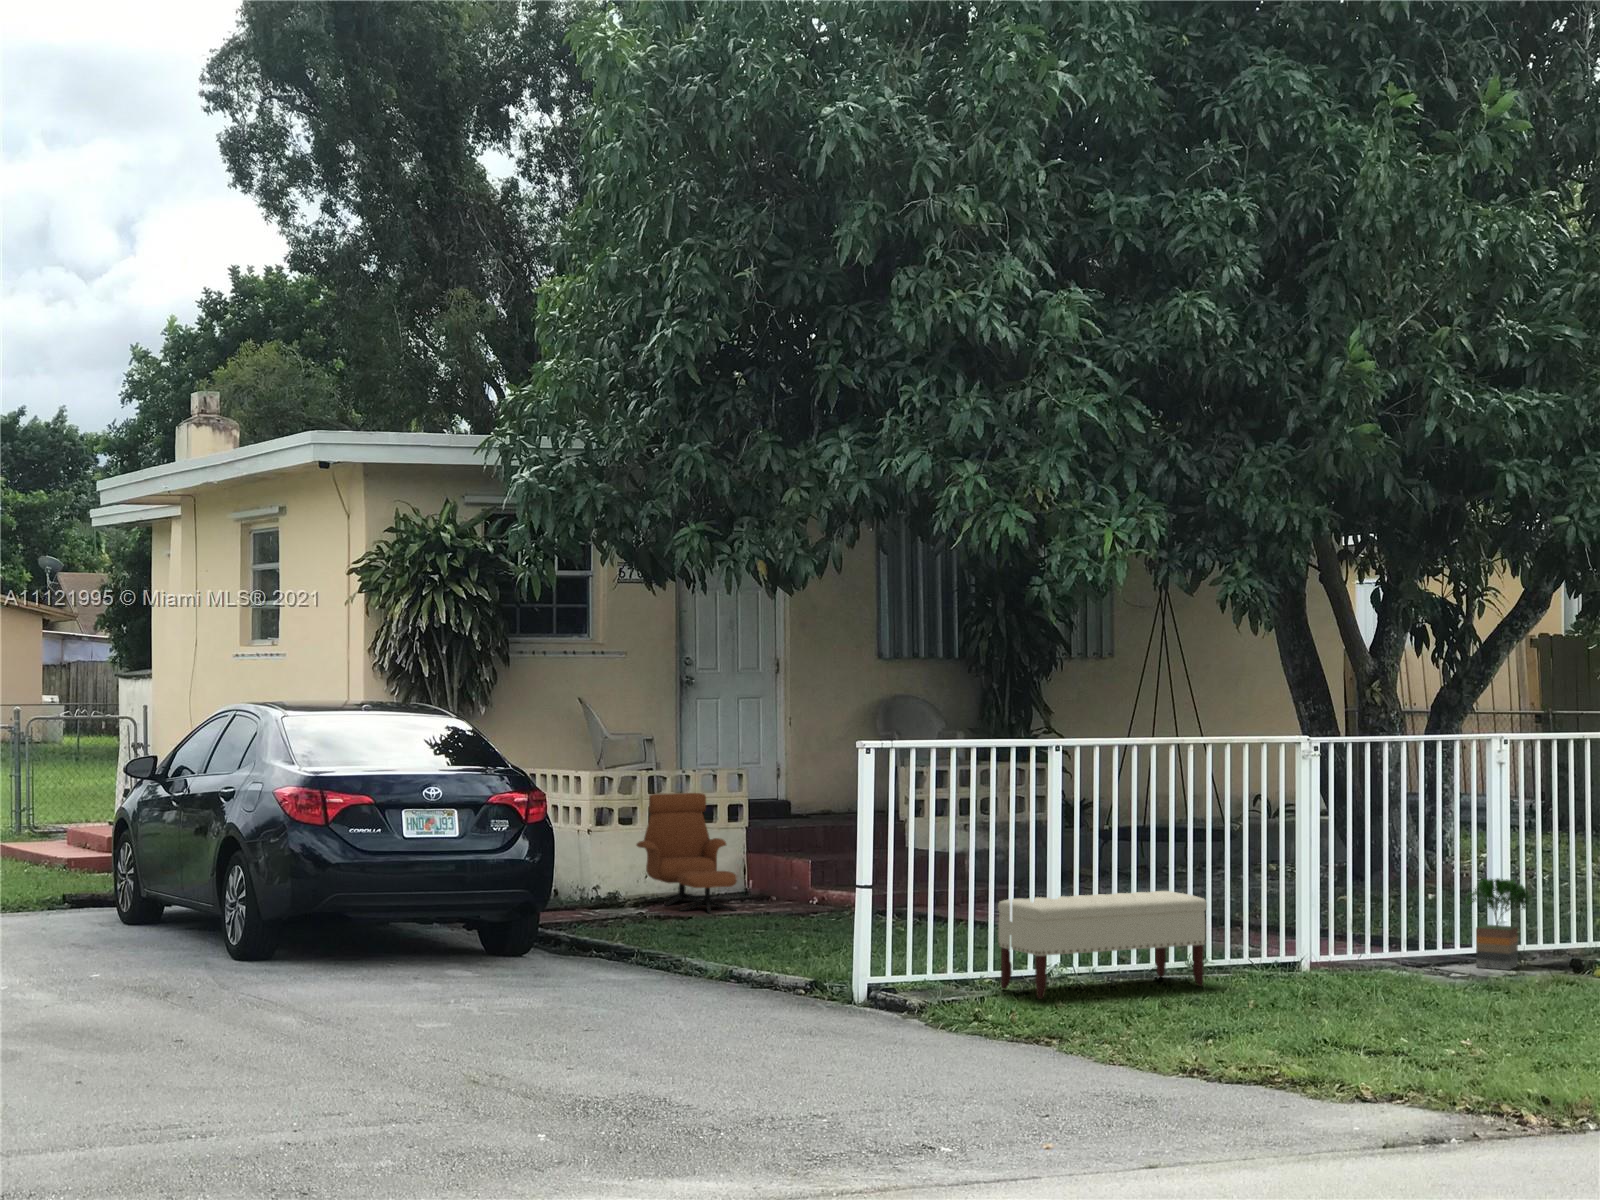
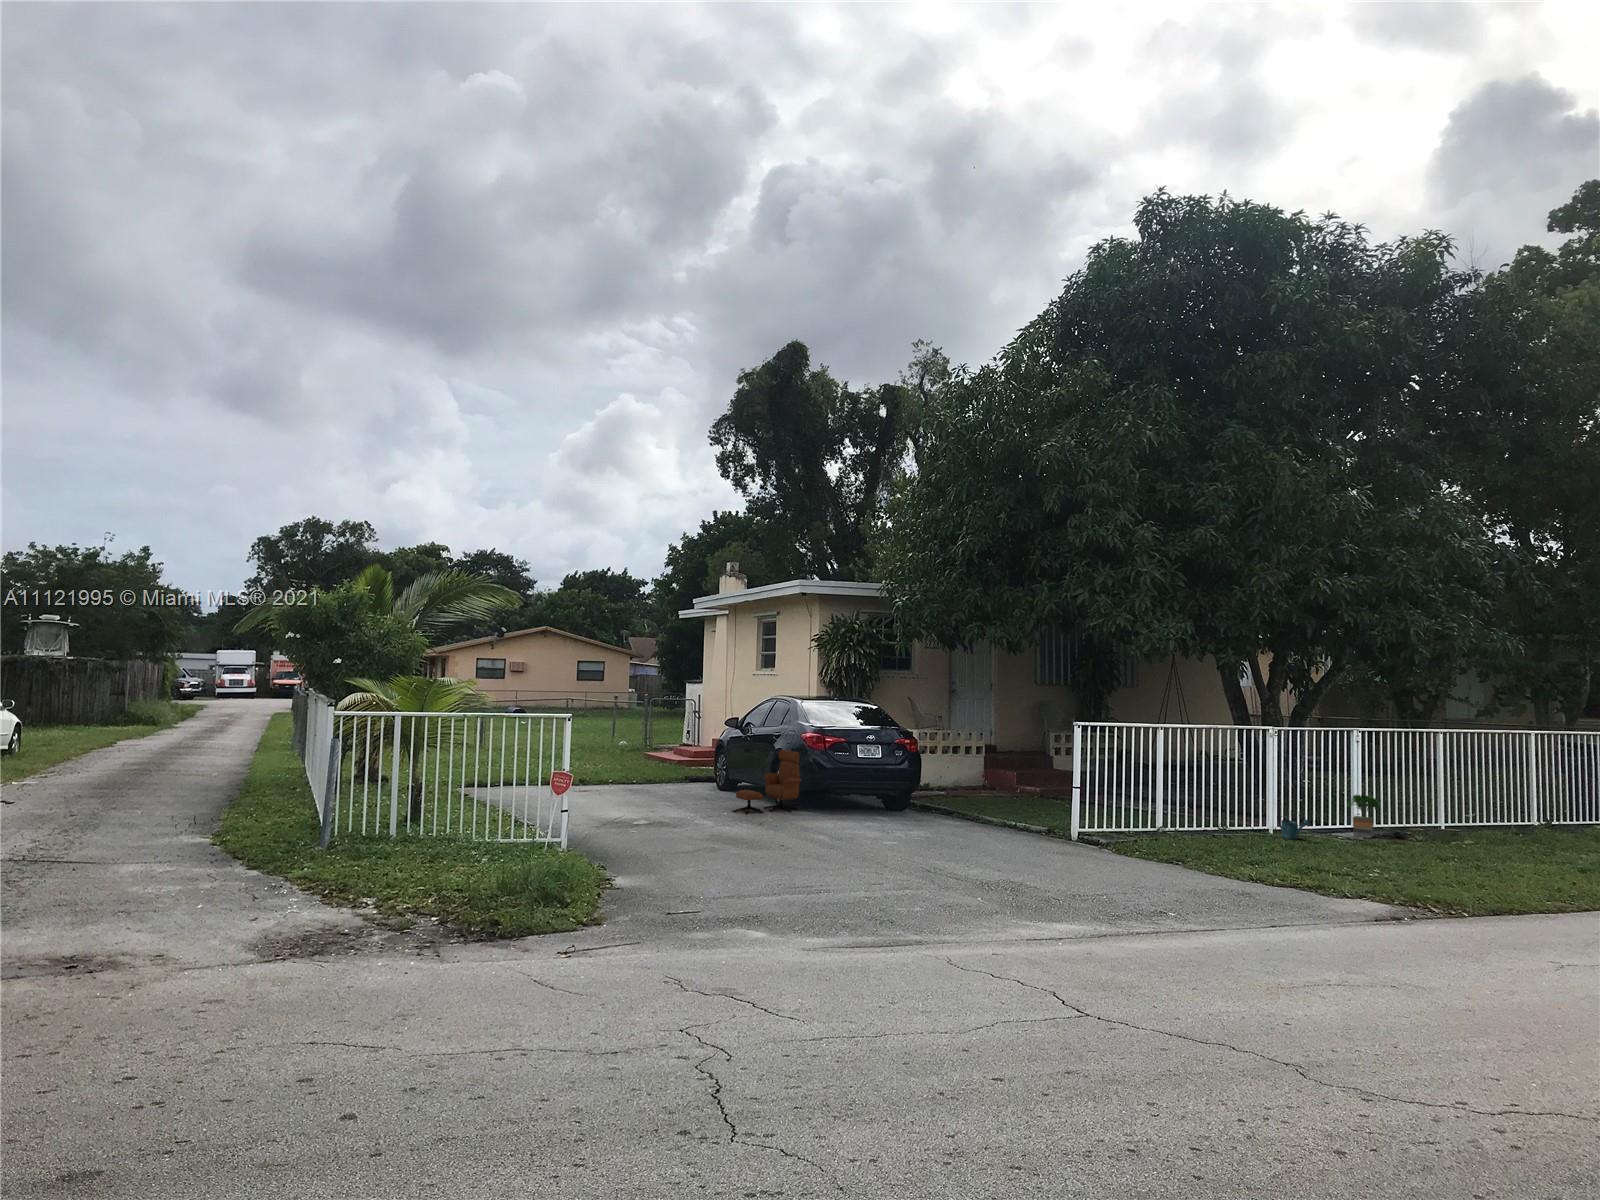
lounge chair: present [637,793,737,913] -> present [733,750,801,814]
bench: present [998,891,1207,999] -> none [1133,795,1230,841]
watering can: none [1317,931,1375,981] -> present [1278,816,1310,839]

